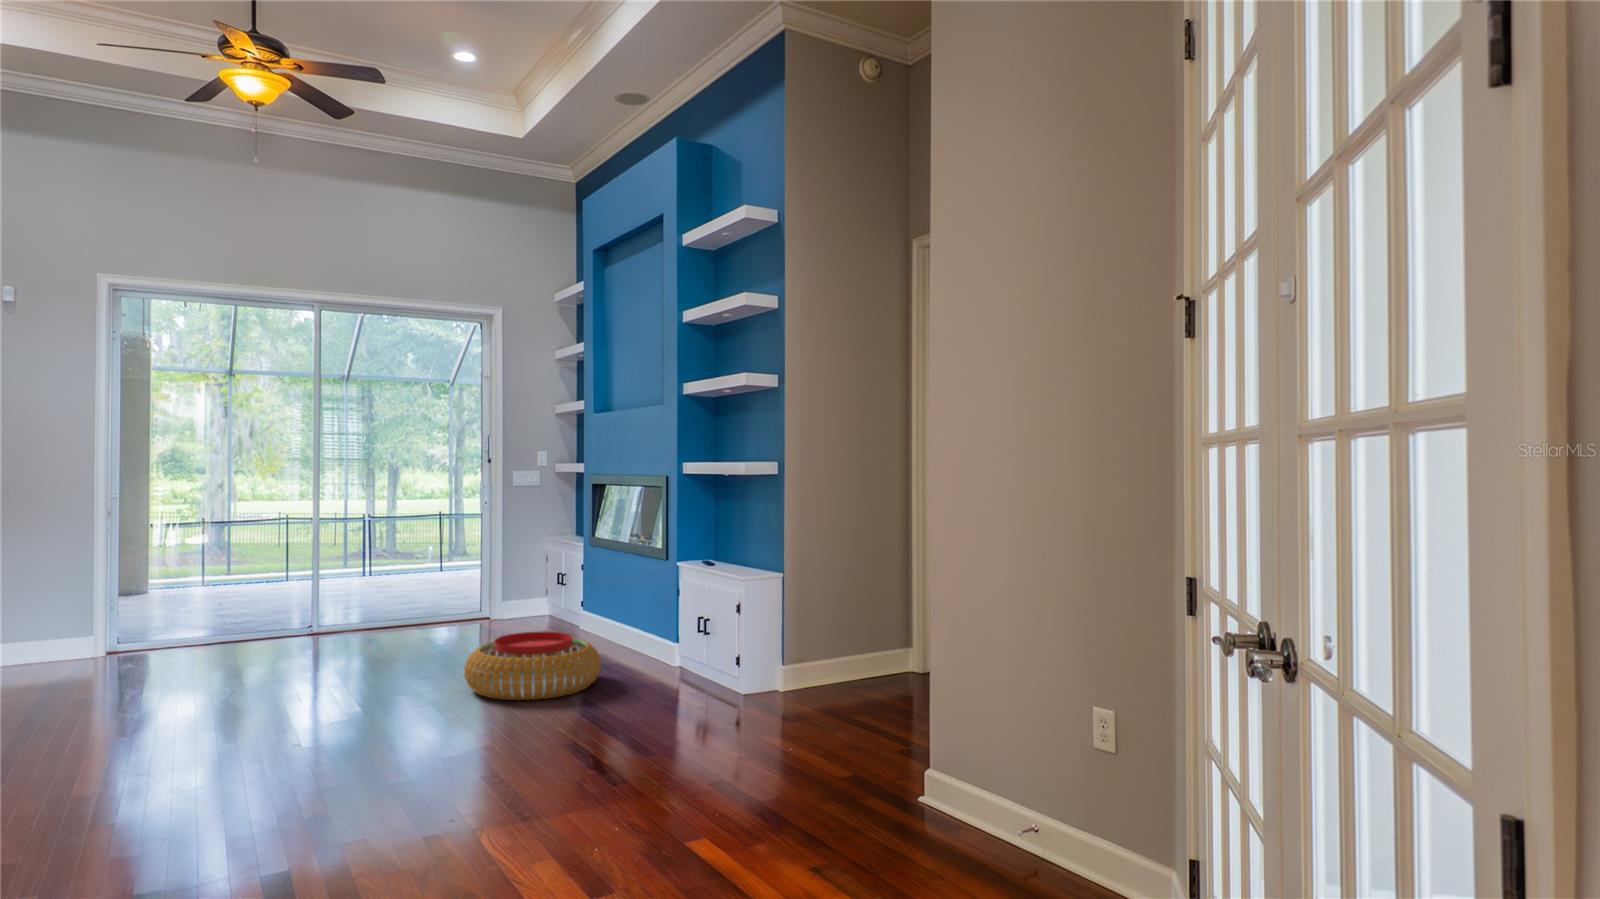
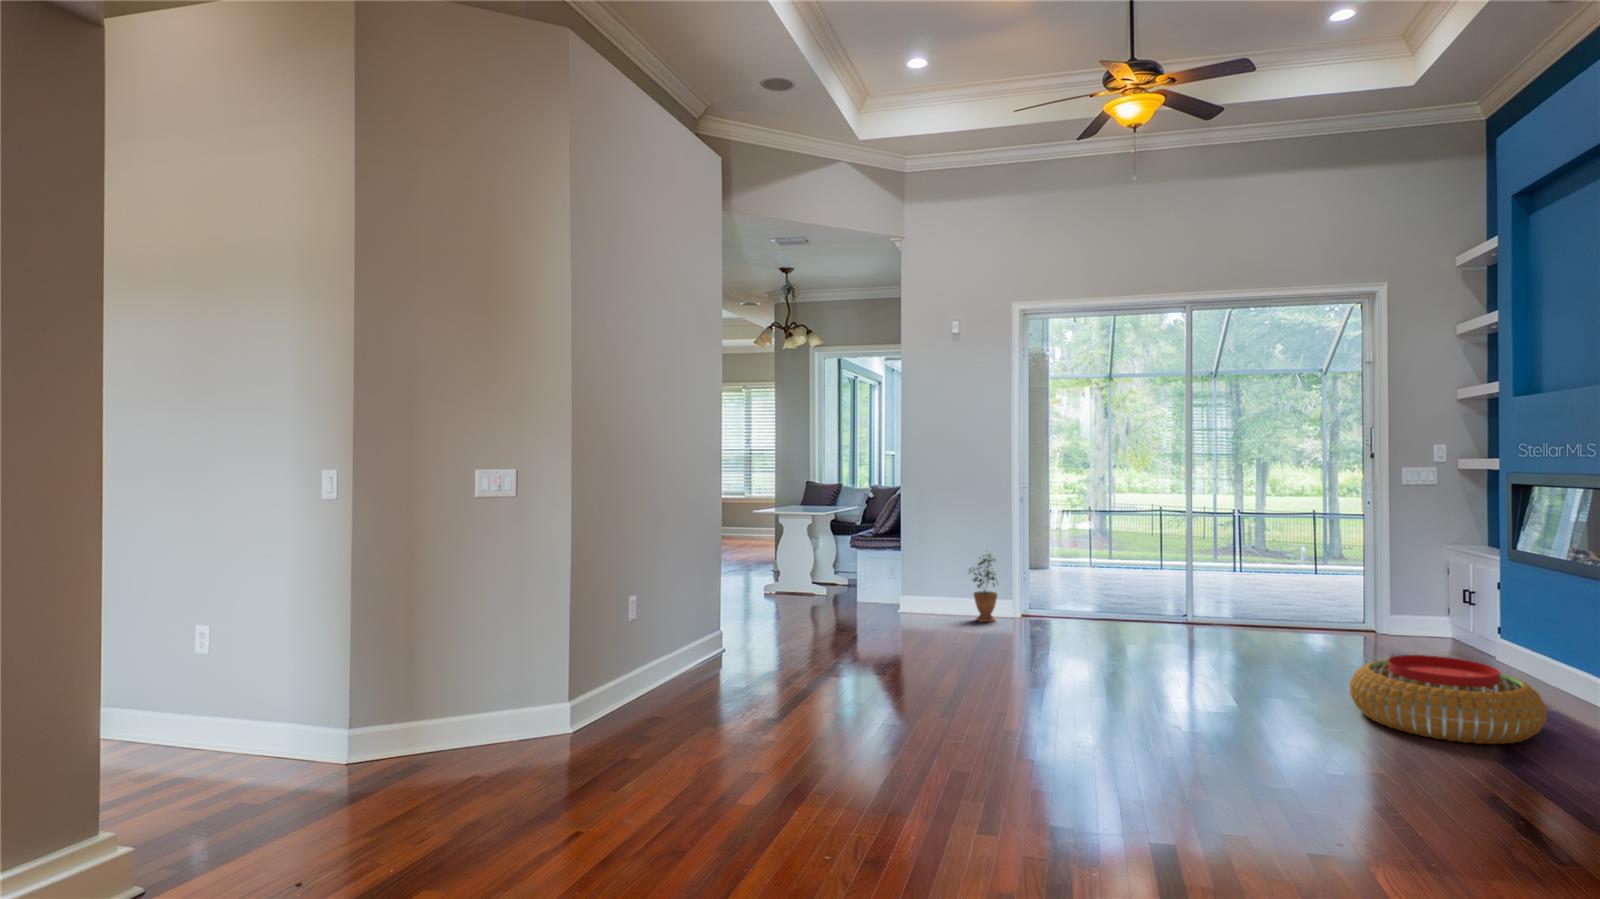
potted plant: none [27,581,75,671] -> present [970,554,997,622]

